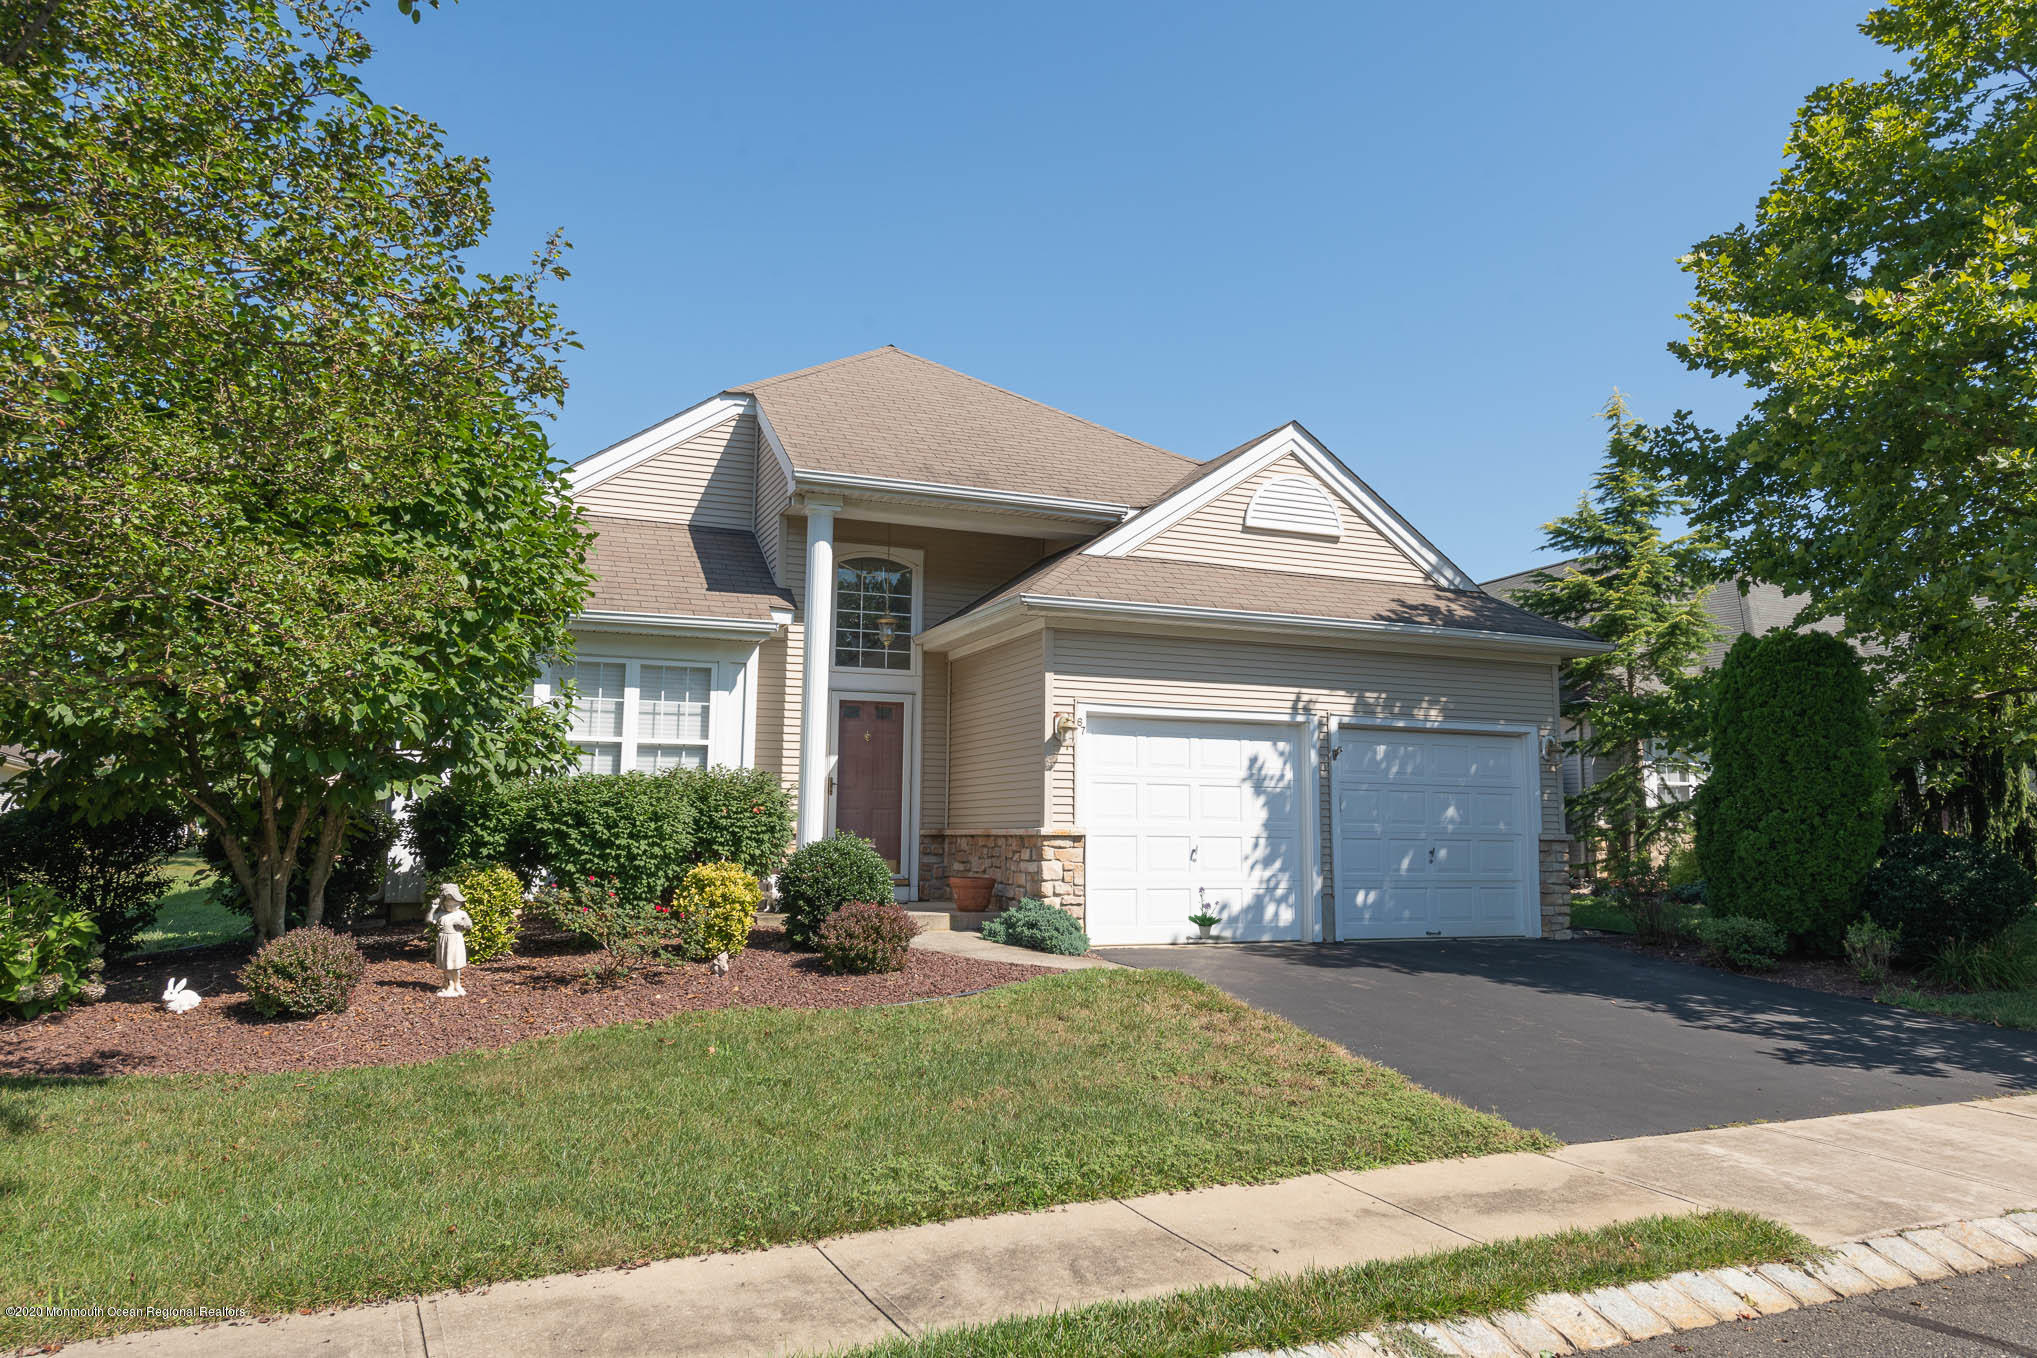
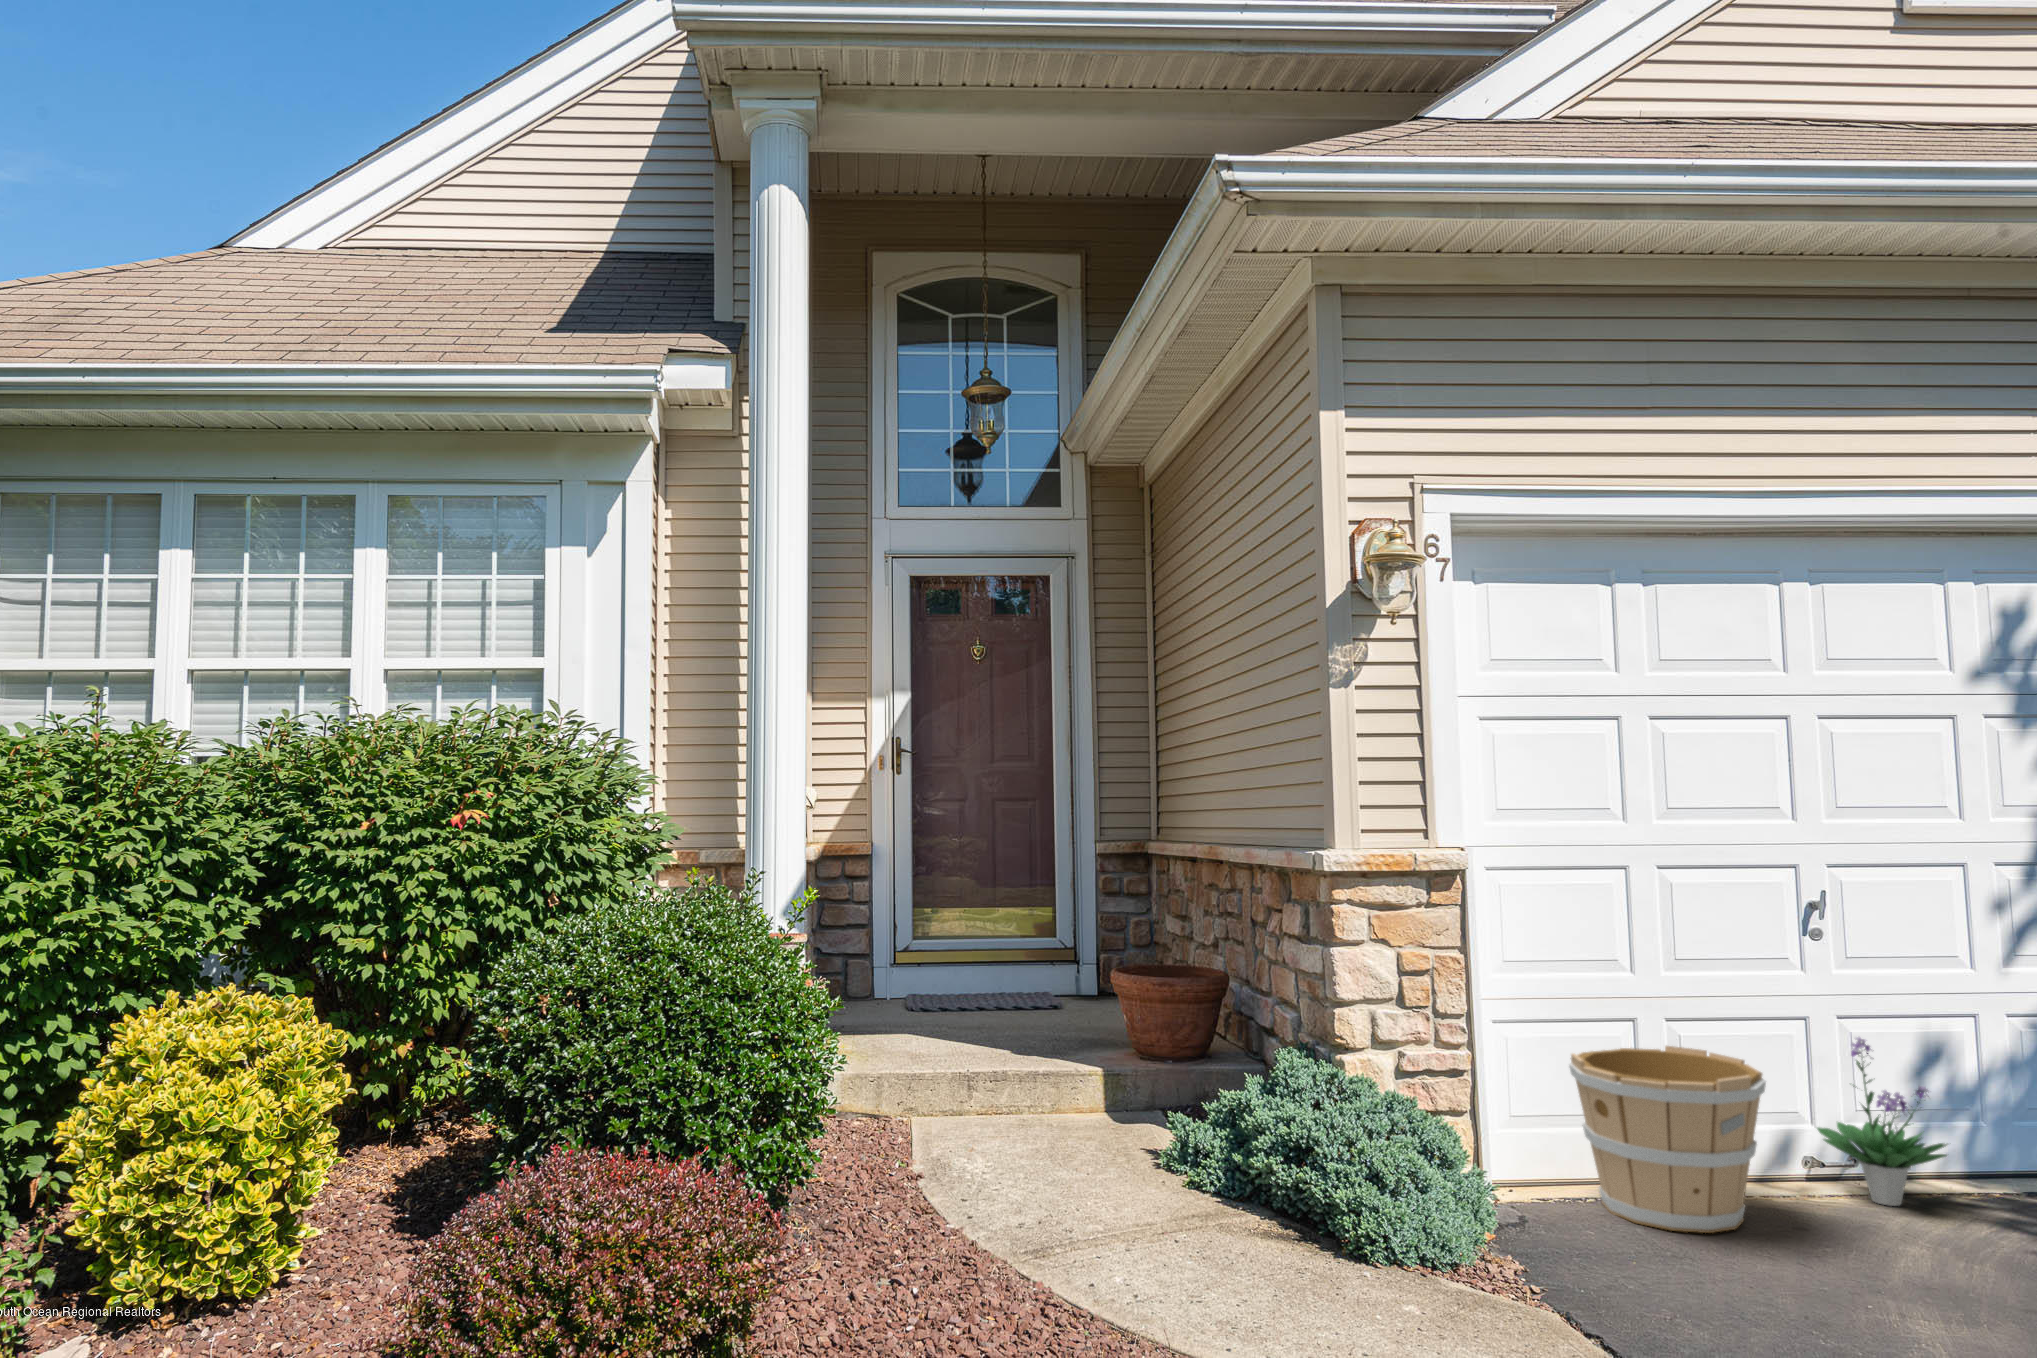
wooden bucket: none [1114,891,1171,945] -> present [1569,1046,1766,1233]

